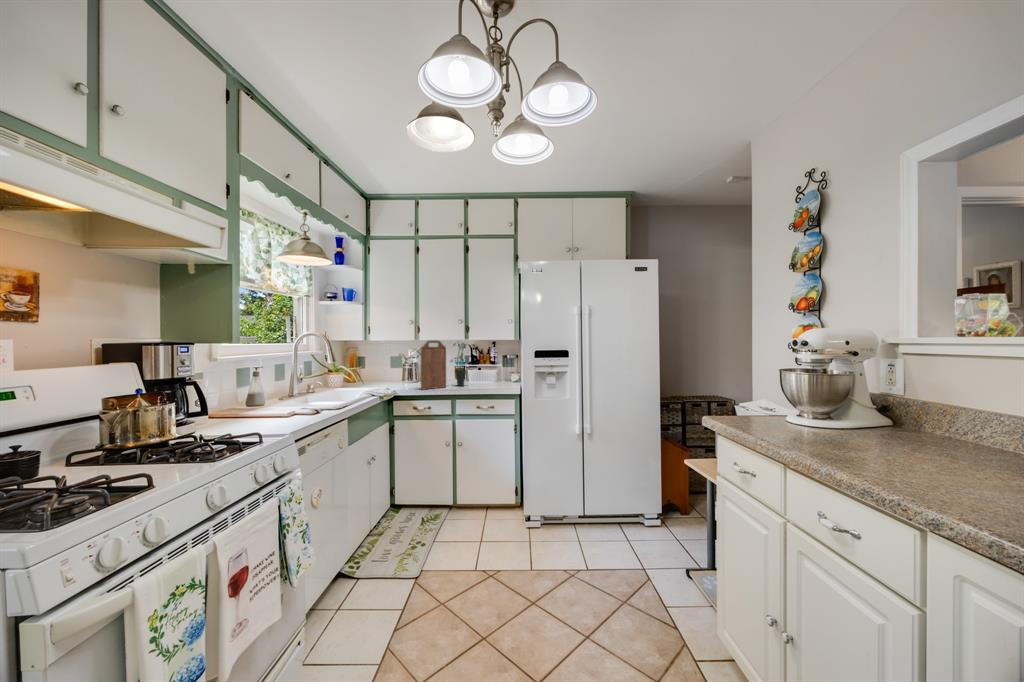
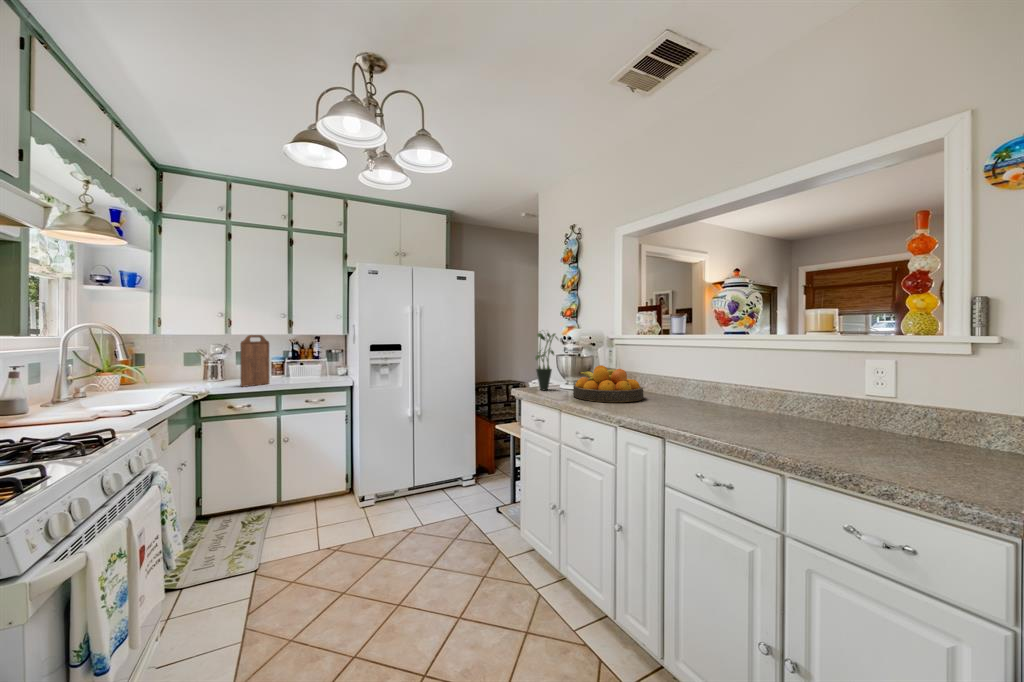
potted plant: present [451,343,466,386] -> present [536,333,558,390]
fruit bowl: none [813,391,987,470] -> present [573,365,643,402]

